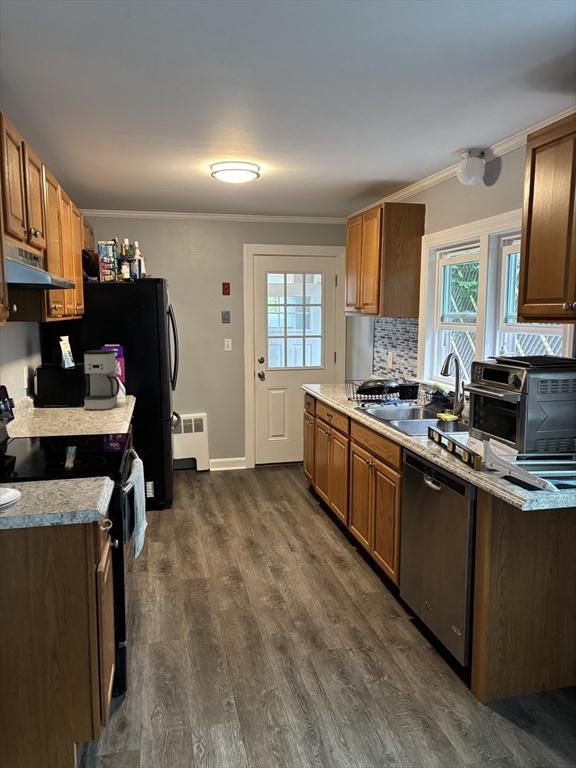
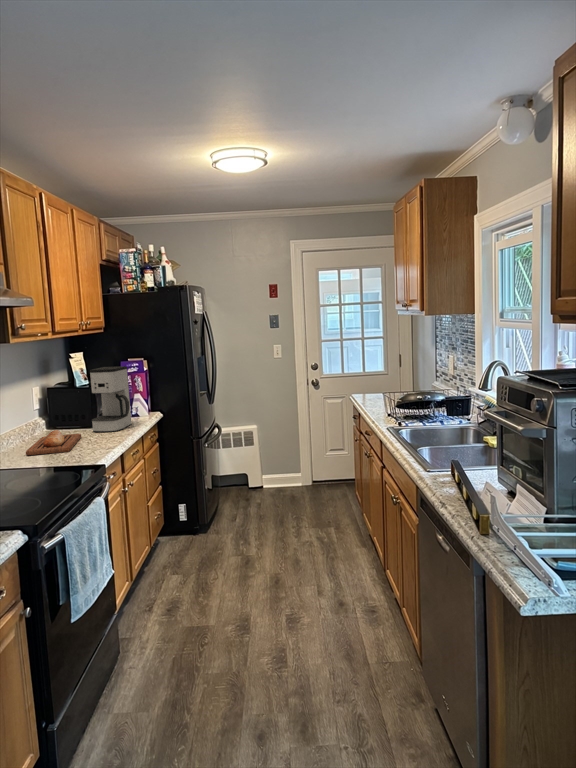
bread loaf: none [40,406,82,427] -> present [26,430,81,455]

